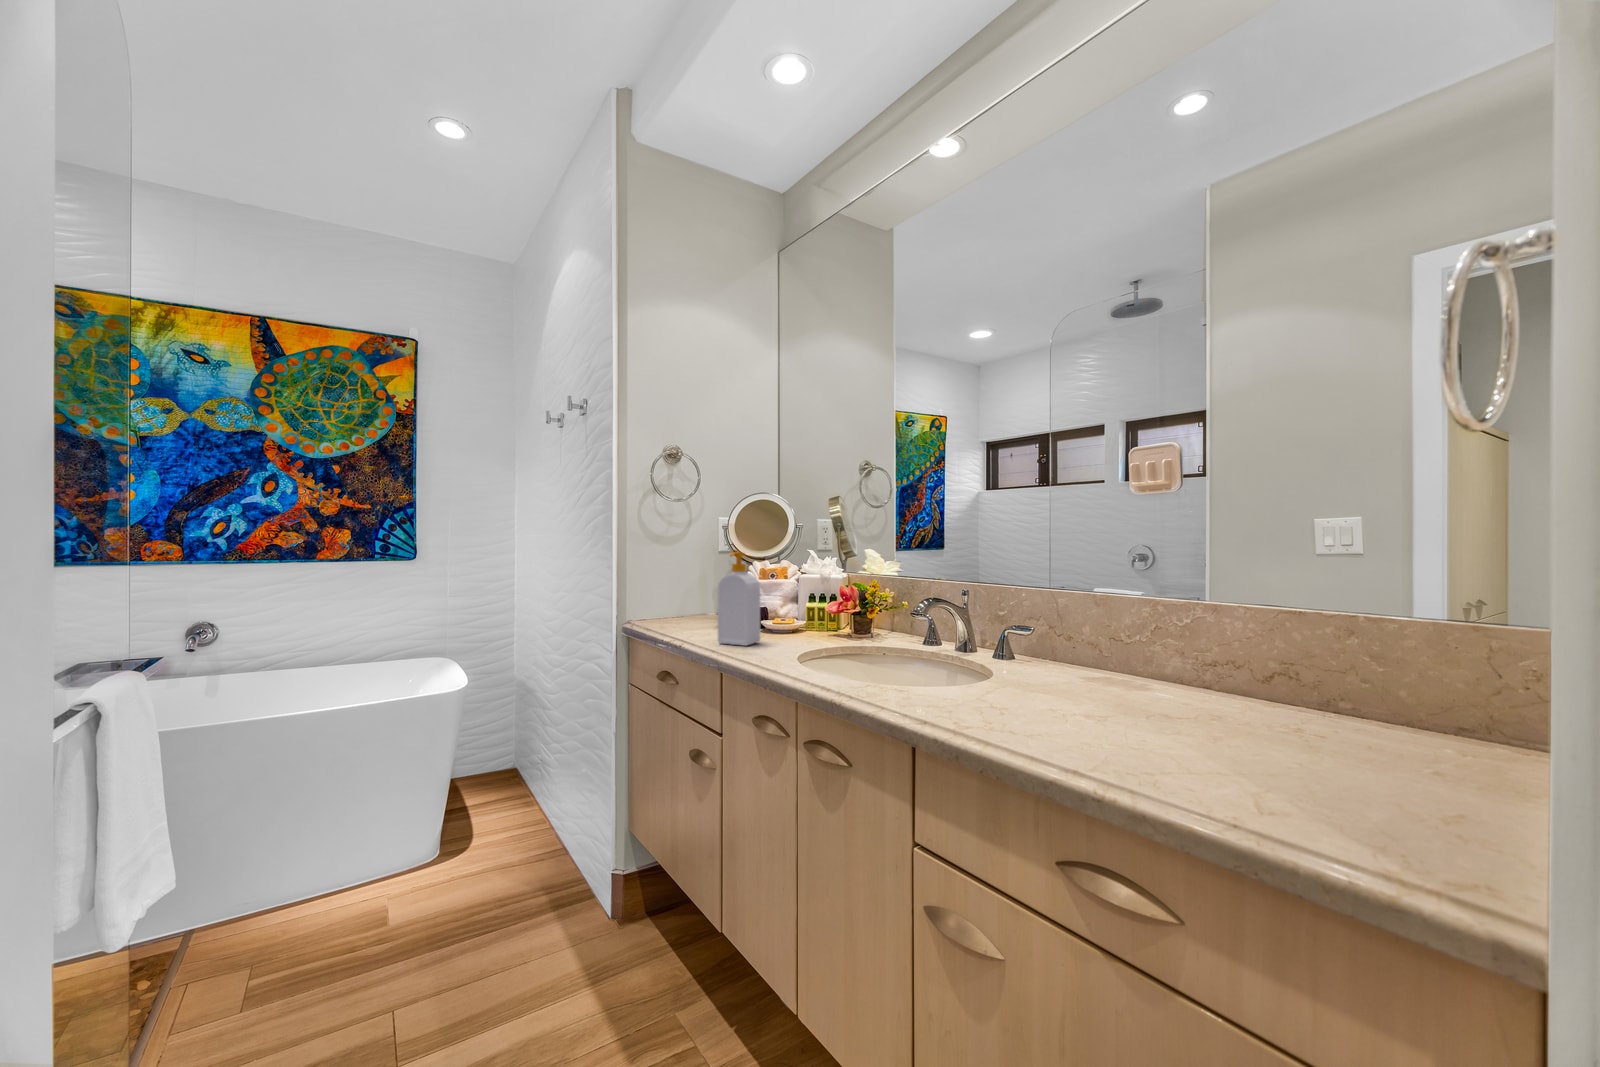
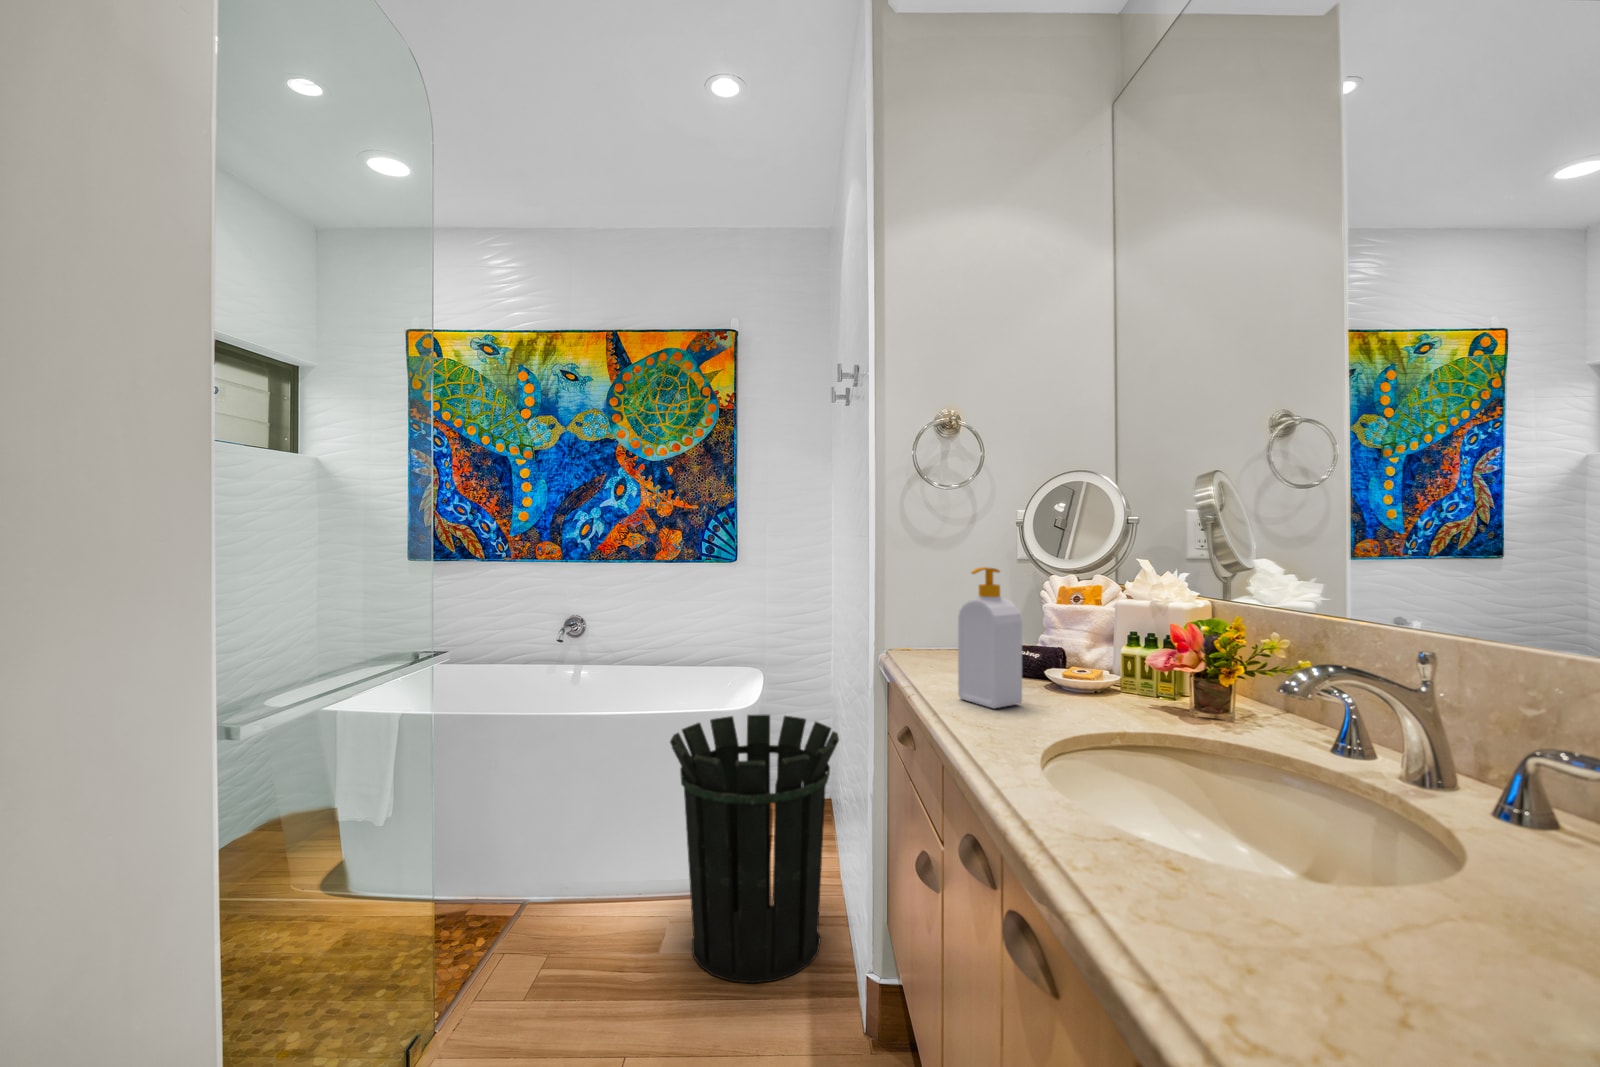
waste bin: none [403,695,570,935] -> present [670,715,839,983]

